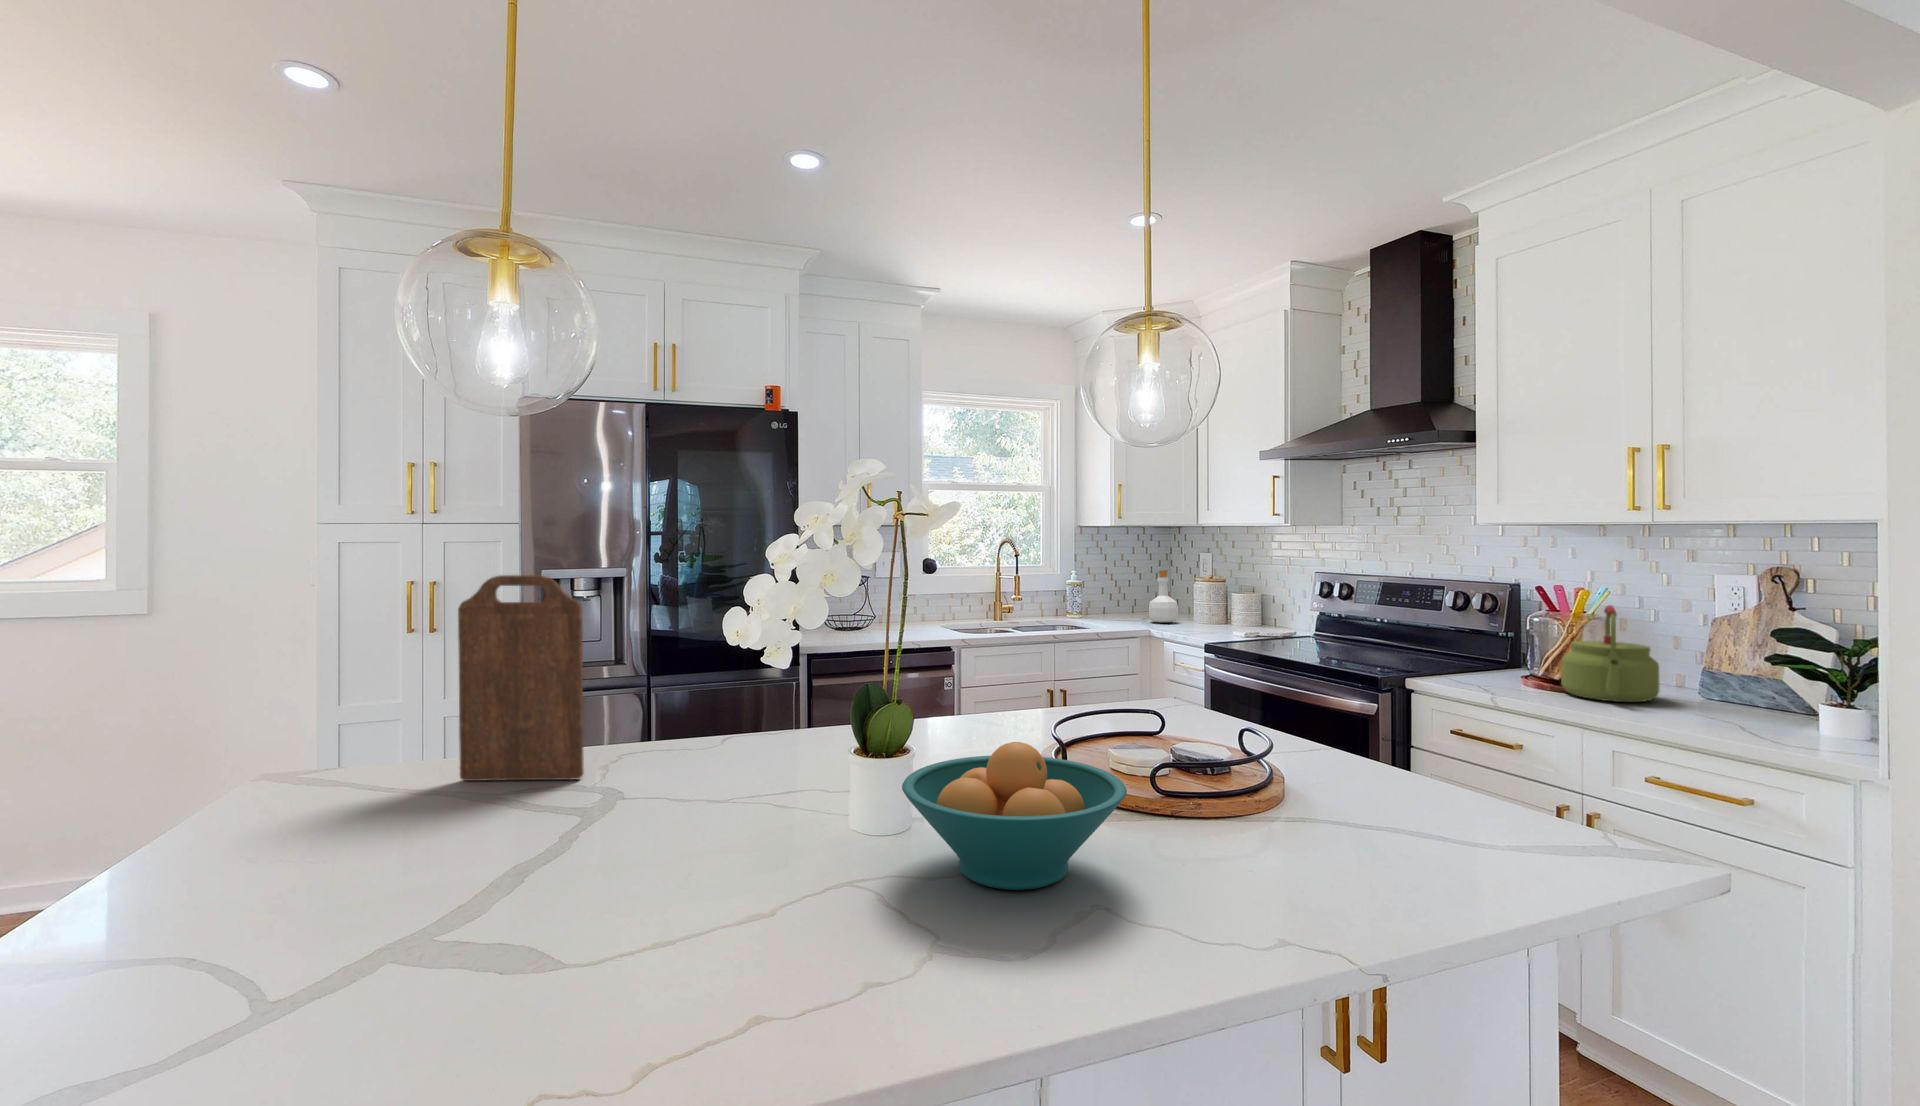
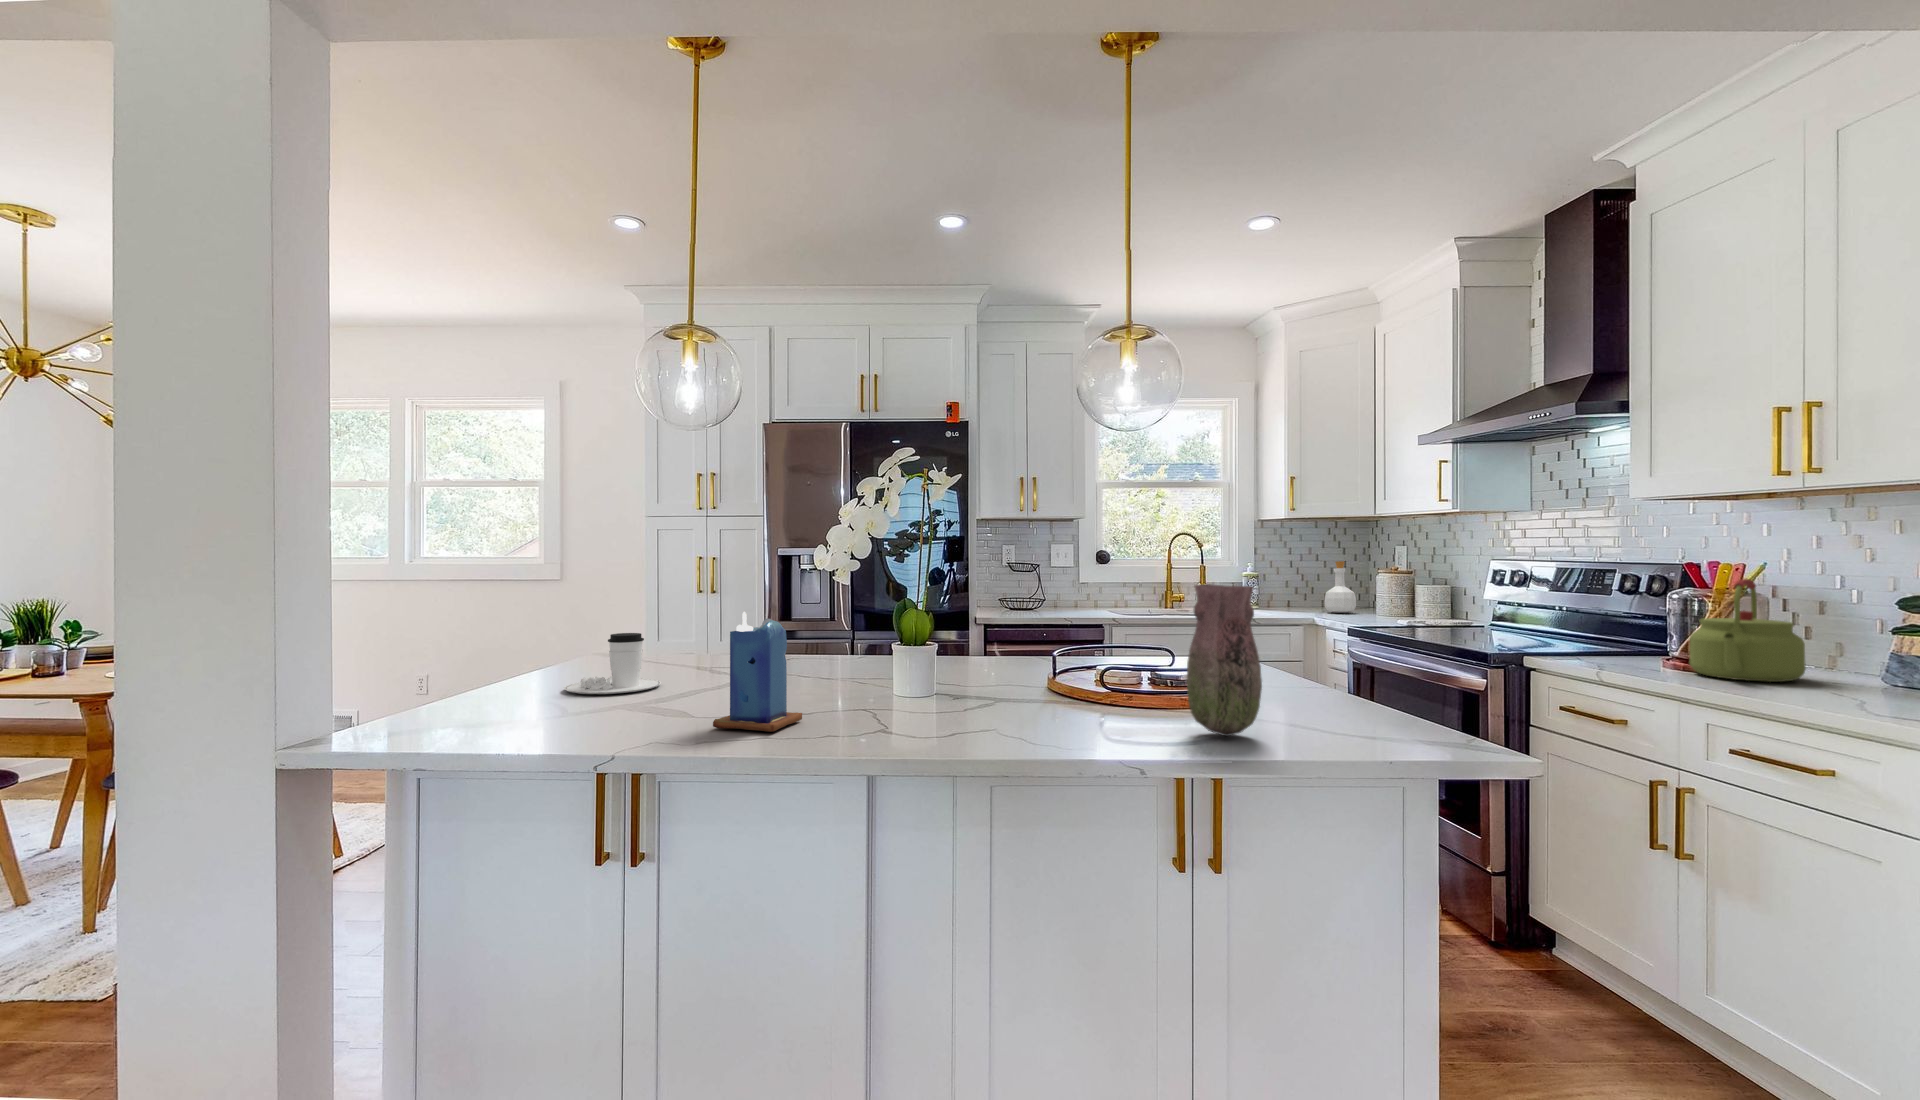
cutting board: present [458,575,584,781] -> none [663,532,733,669]
vase: none [1341,667,1445,865] -> present [1187,584,1262,736]
fruit bowl: present [902,742,1127,890] -> none [860,630,1015,725]
candle: none [700,746,823,949] -> present [713,612,802,732]
coffee cup: none [323,753,500,875] -> present [564,633,661,694]

